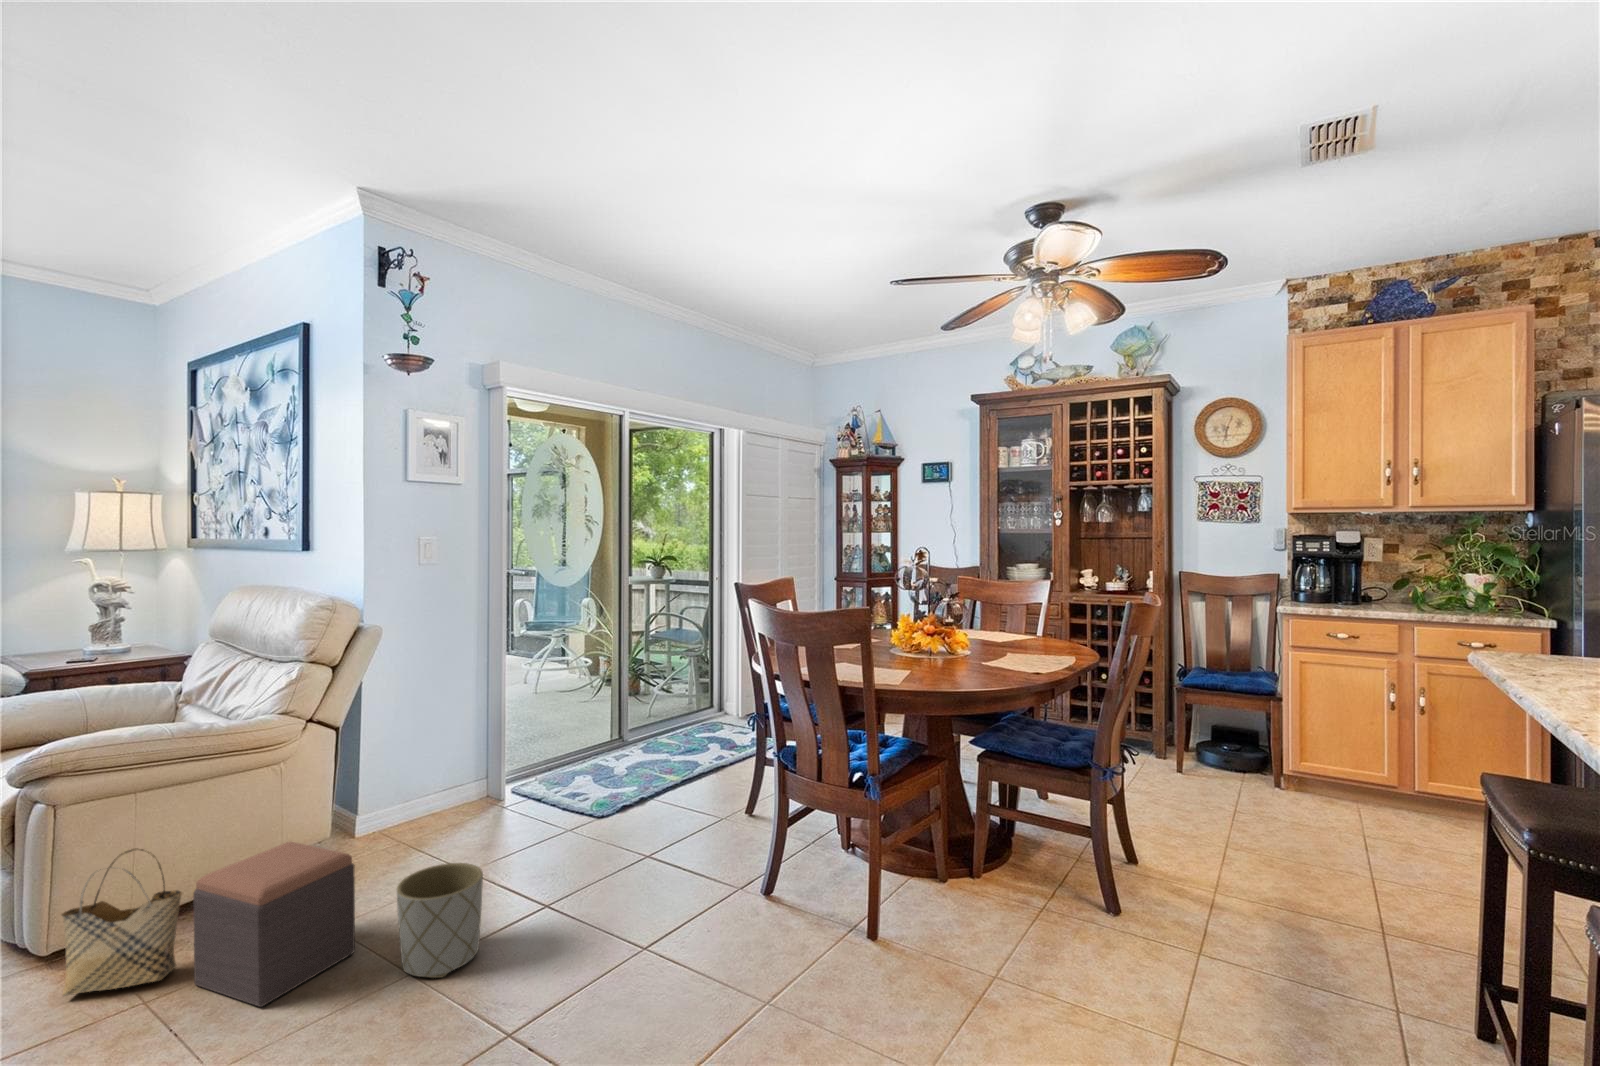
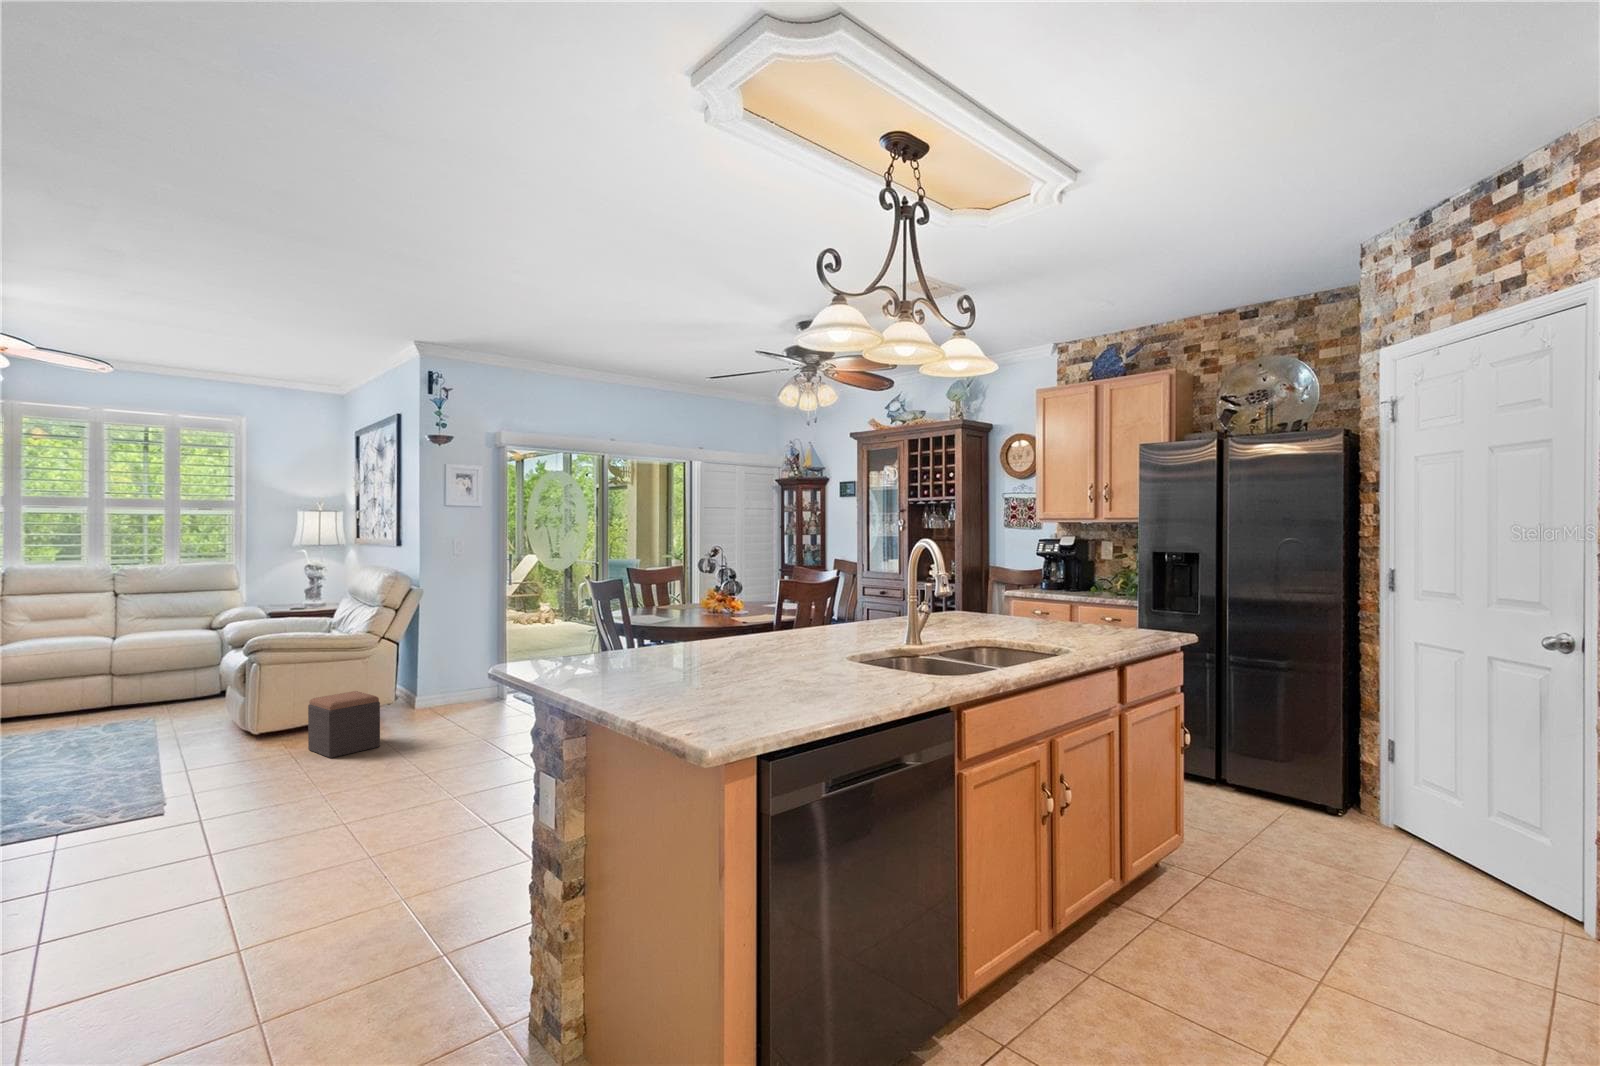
woven basket: present [61,849,182,996] -> none [257,686,307,747]
planter: present [397,863,483,978] -> none [392,707,437,757]

